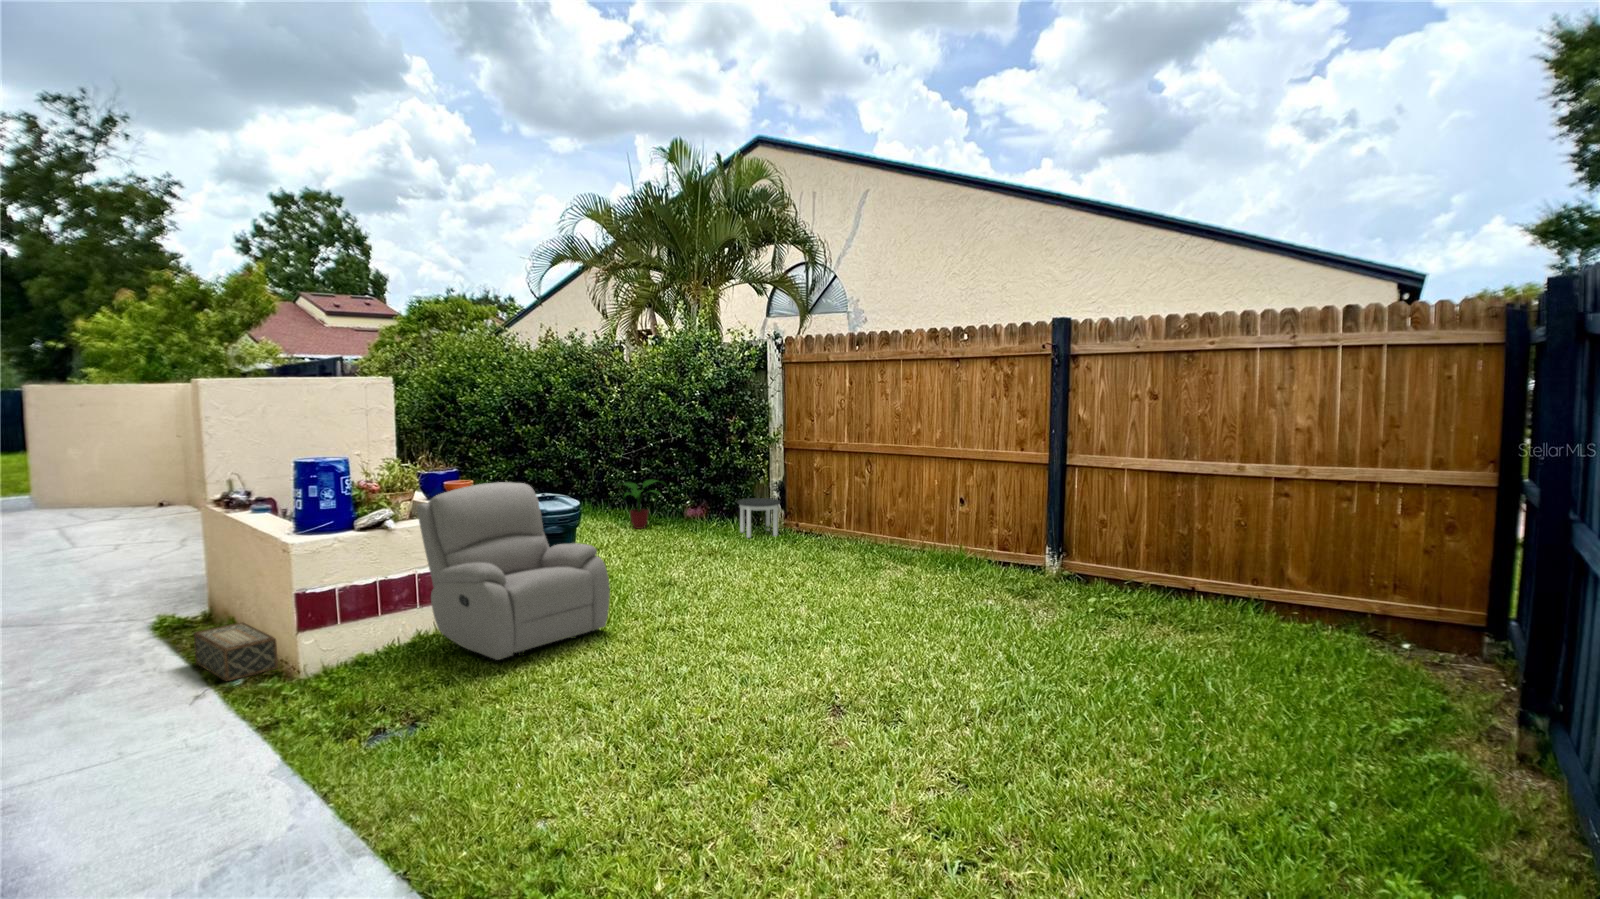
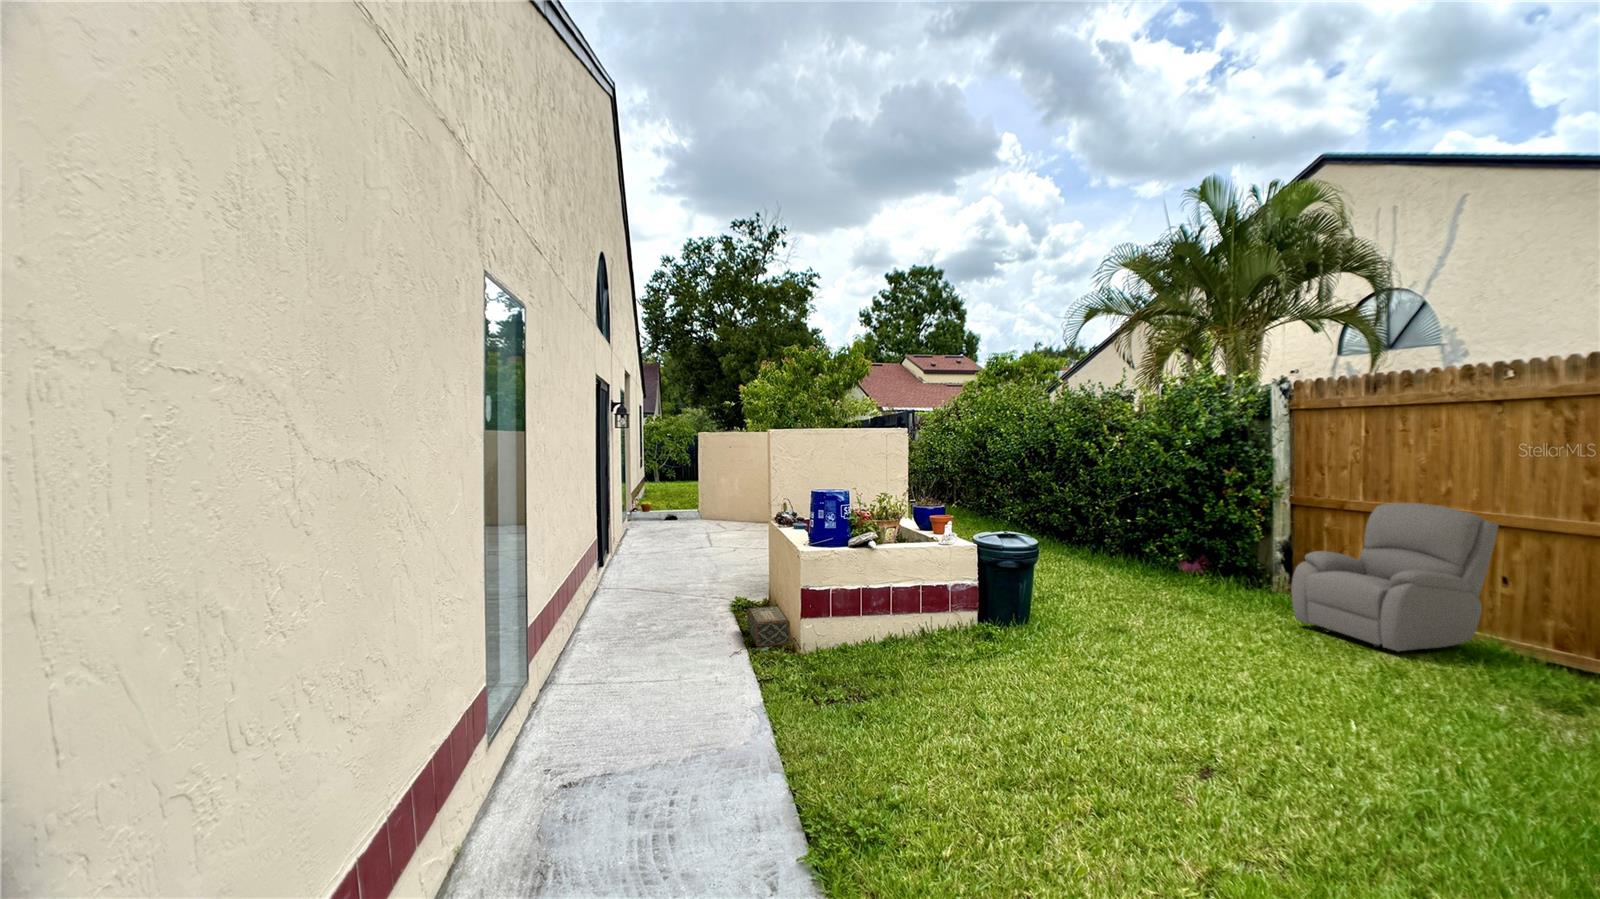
potted plant: present [617,480,666,529] -> none [1106,527,1157,574]
chair: present [417,482,610,660] -> present [1291,503,1498,651]
round table: present [737,498,780,538] -> none [1229,554,1284,598]

